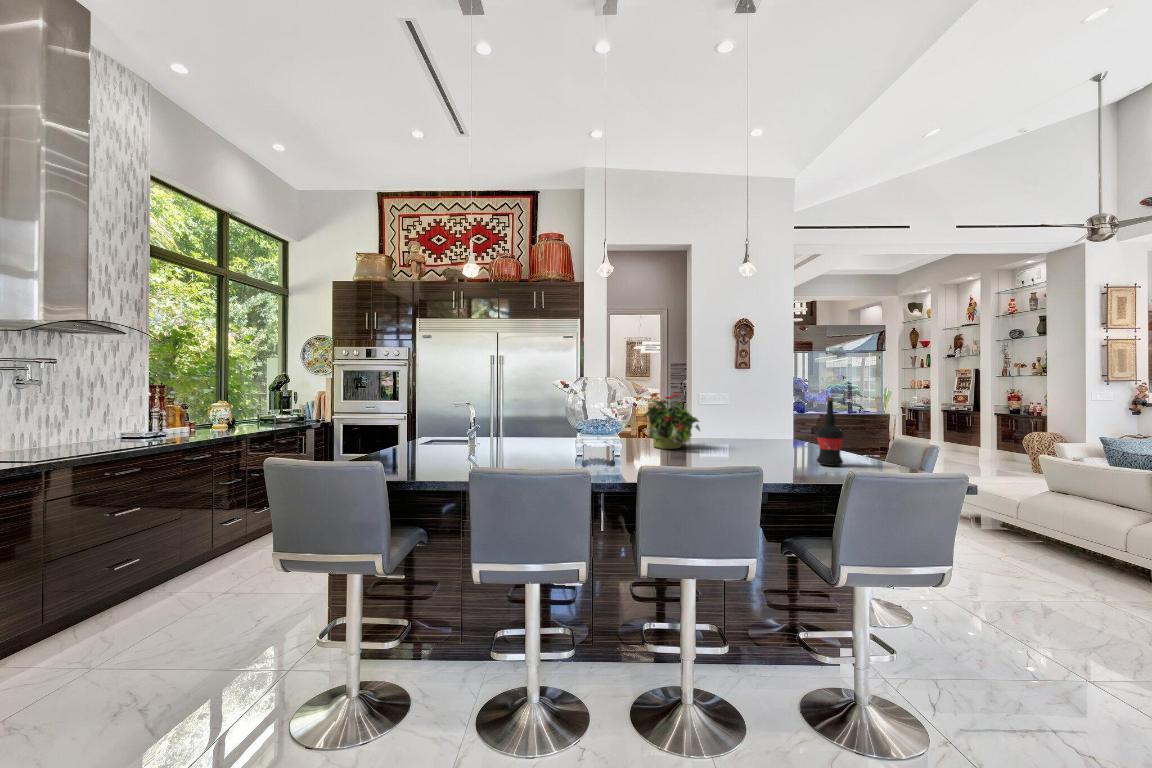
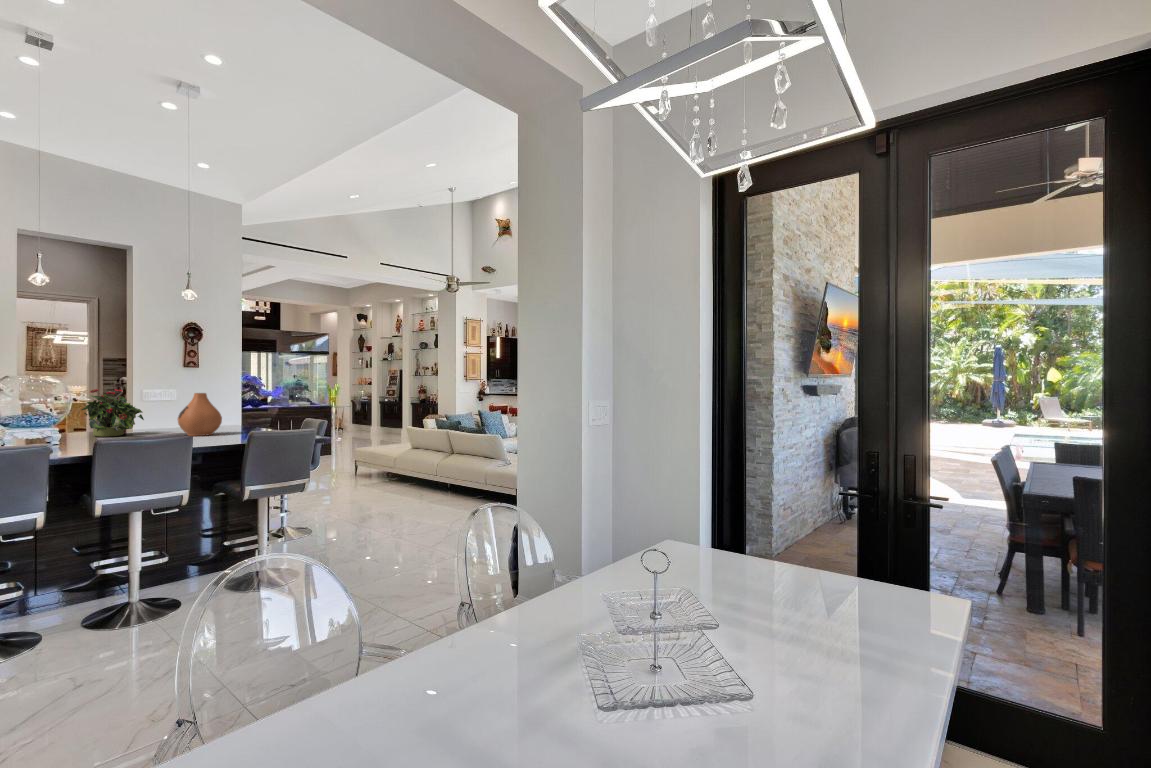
wine bottle: present [817,397,843,466] -> none [240,391,259,436]
vase: none [736,399,790,458] -> present [177,393,222,436]

